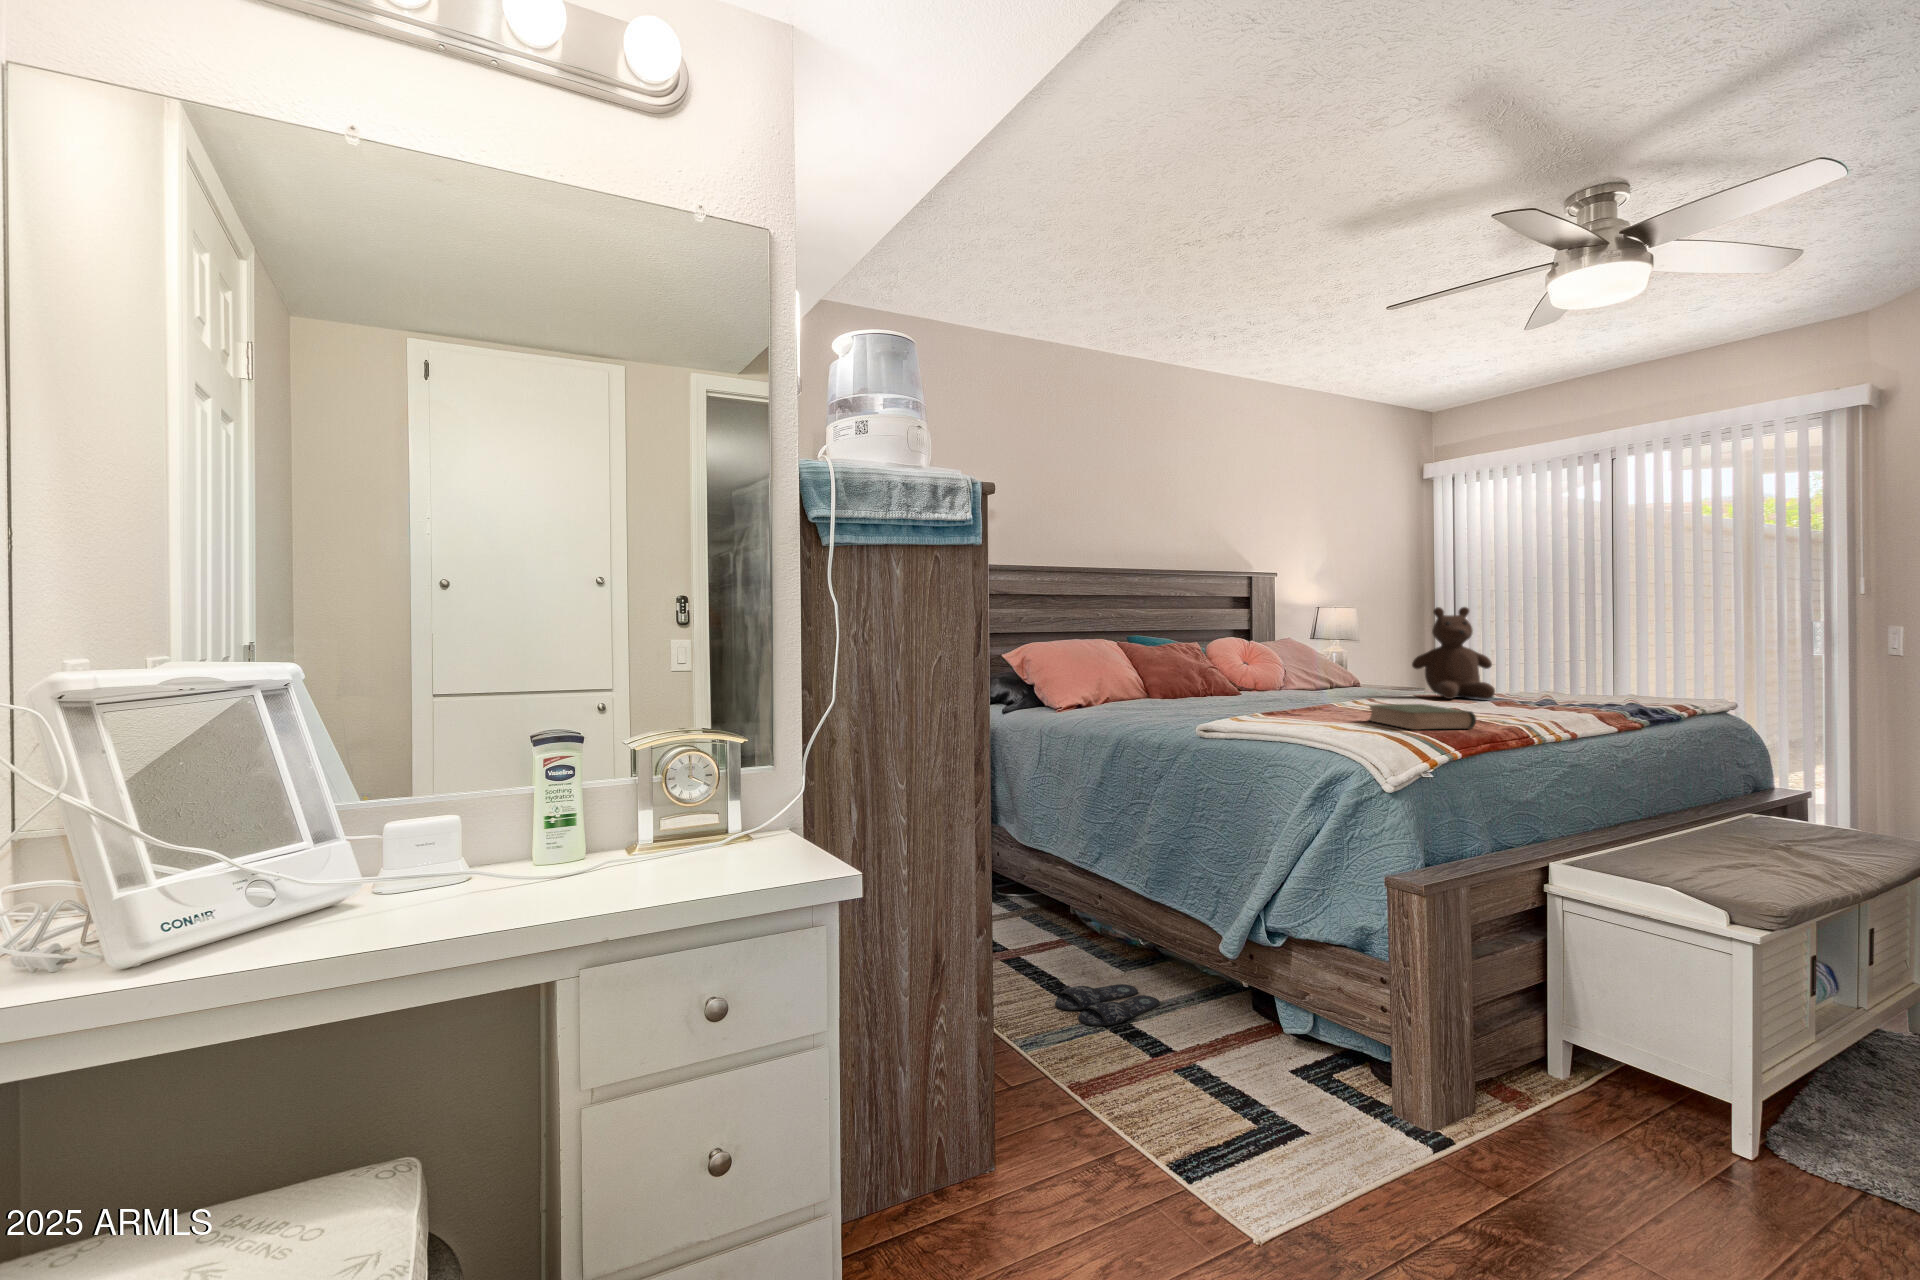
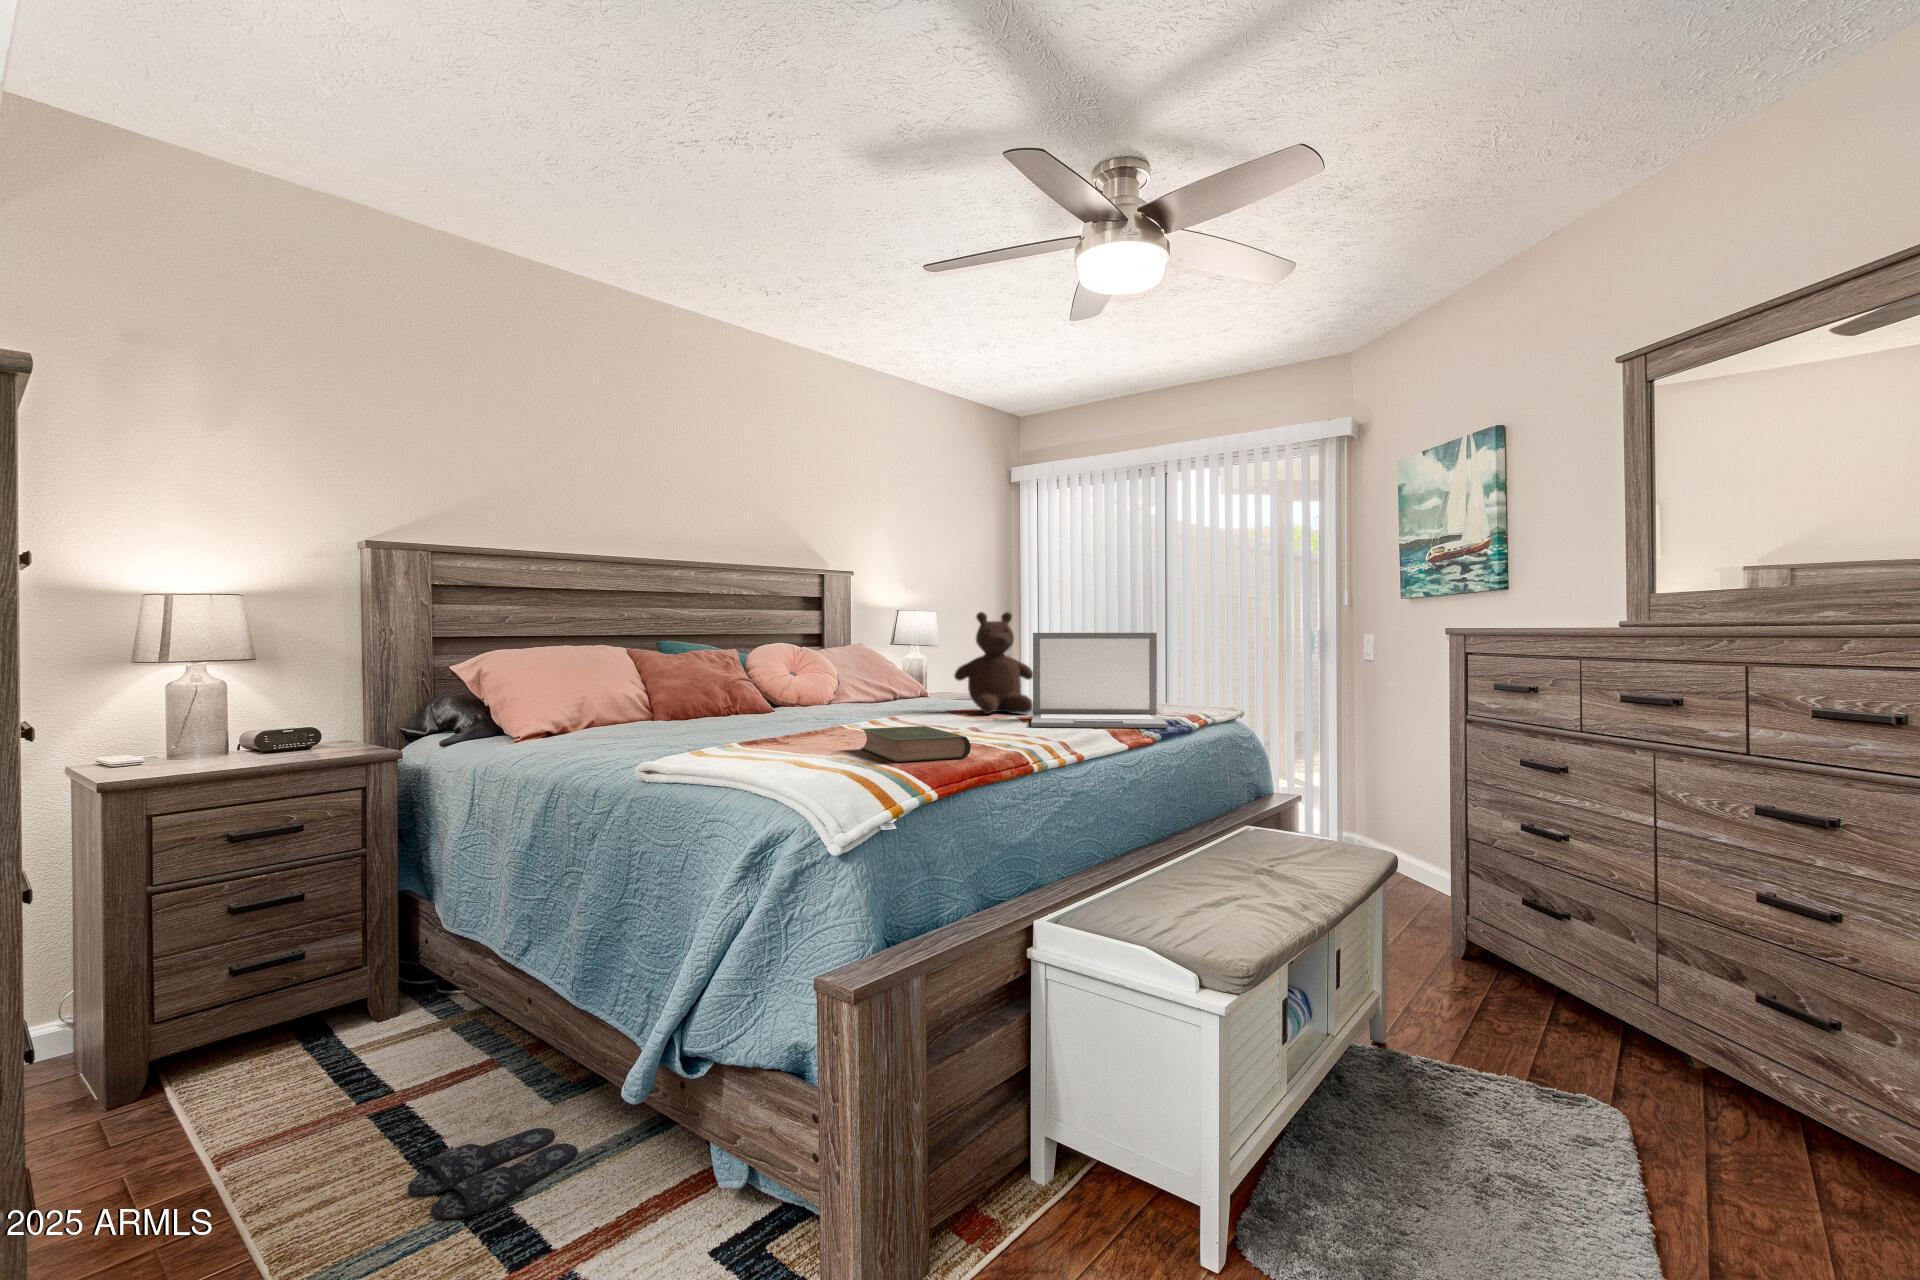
laptop: none [1499,624,1657,713] -> present [1031,633,1168,728]

